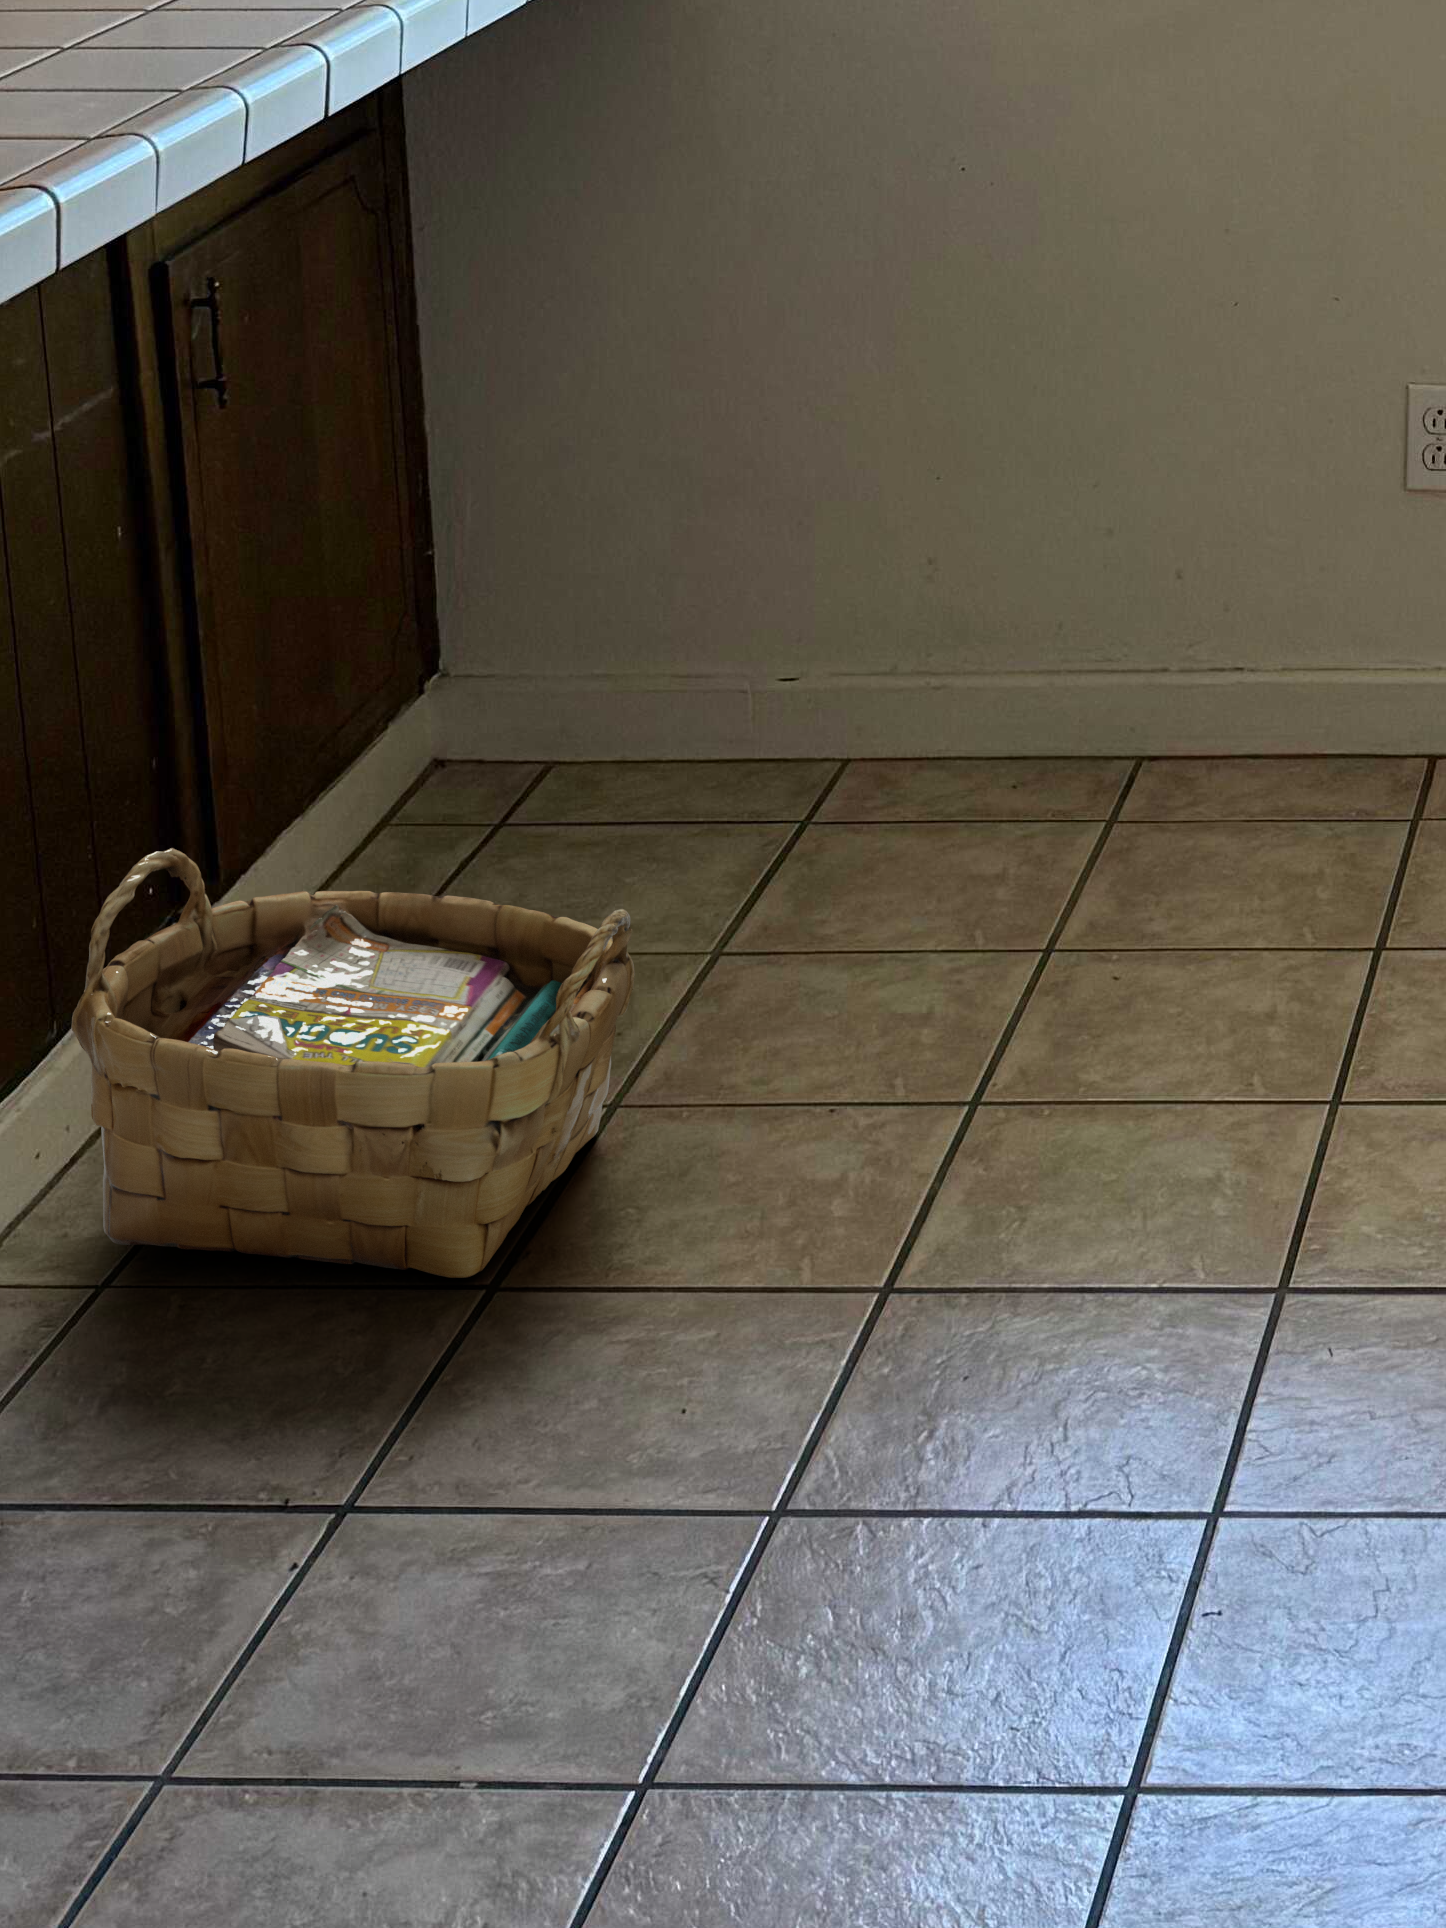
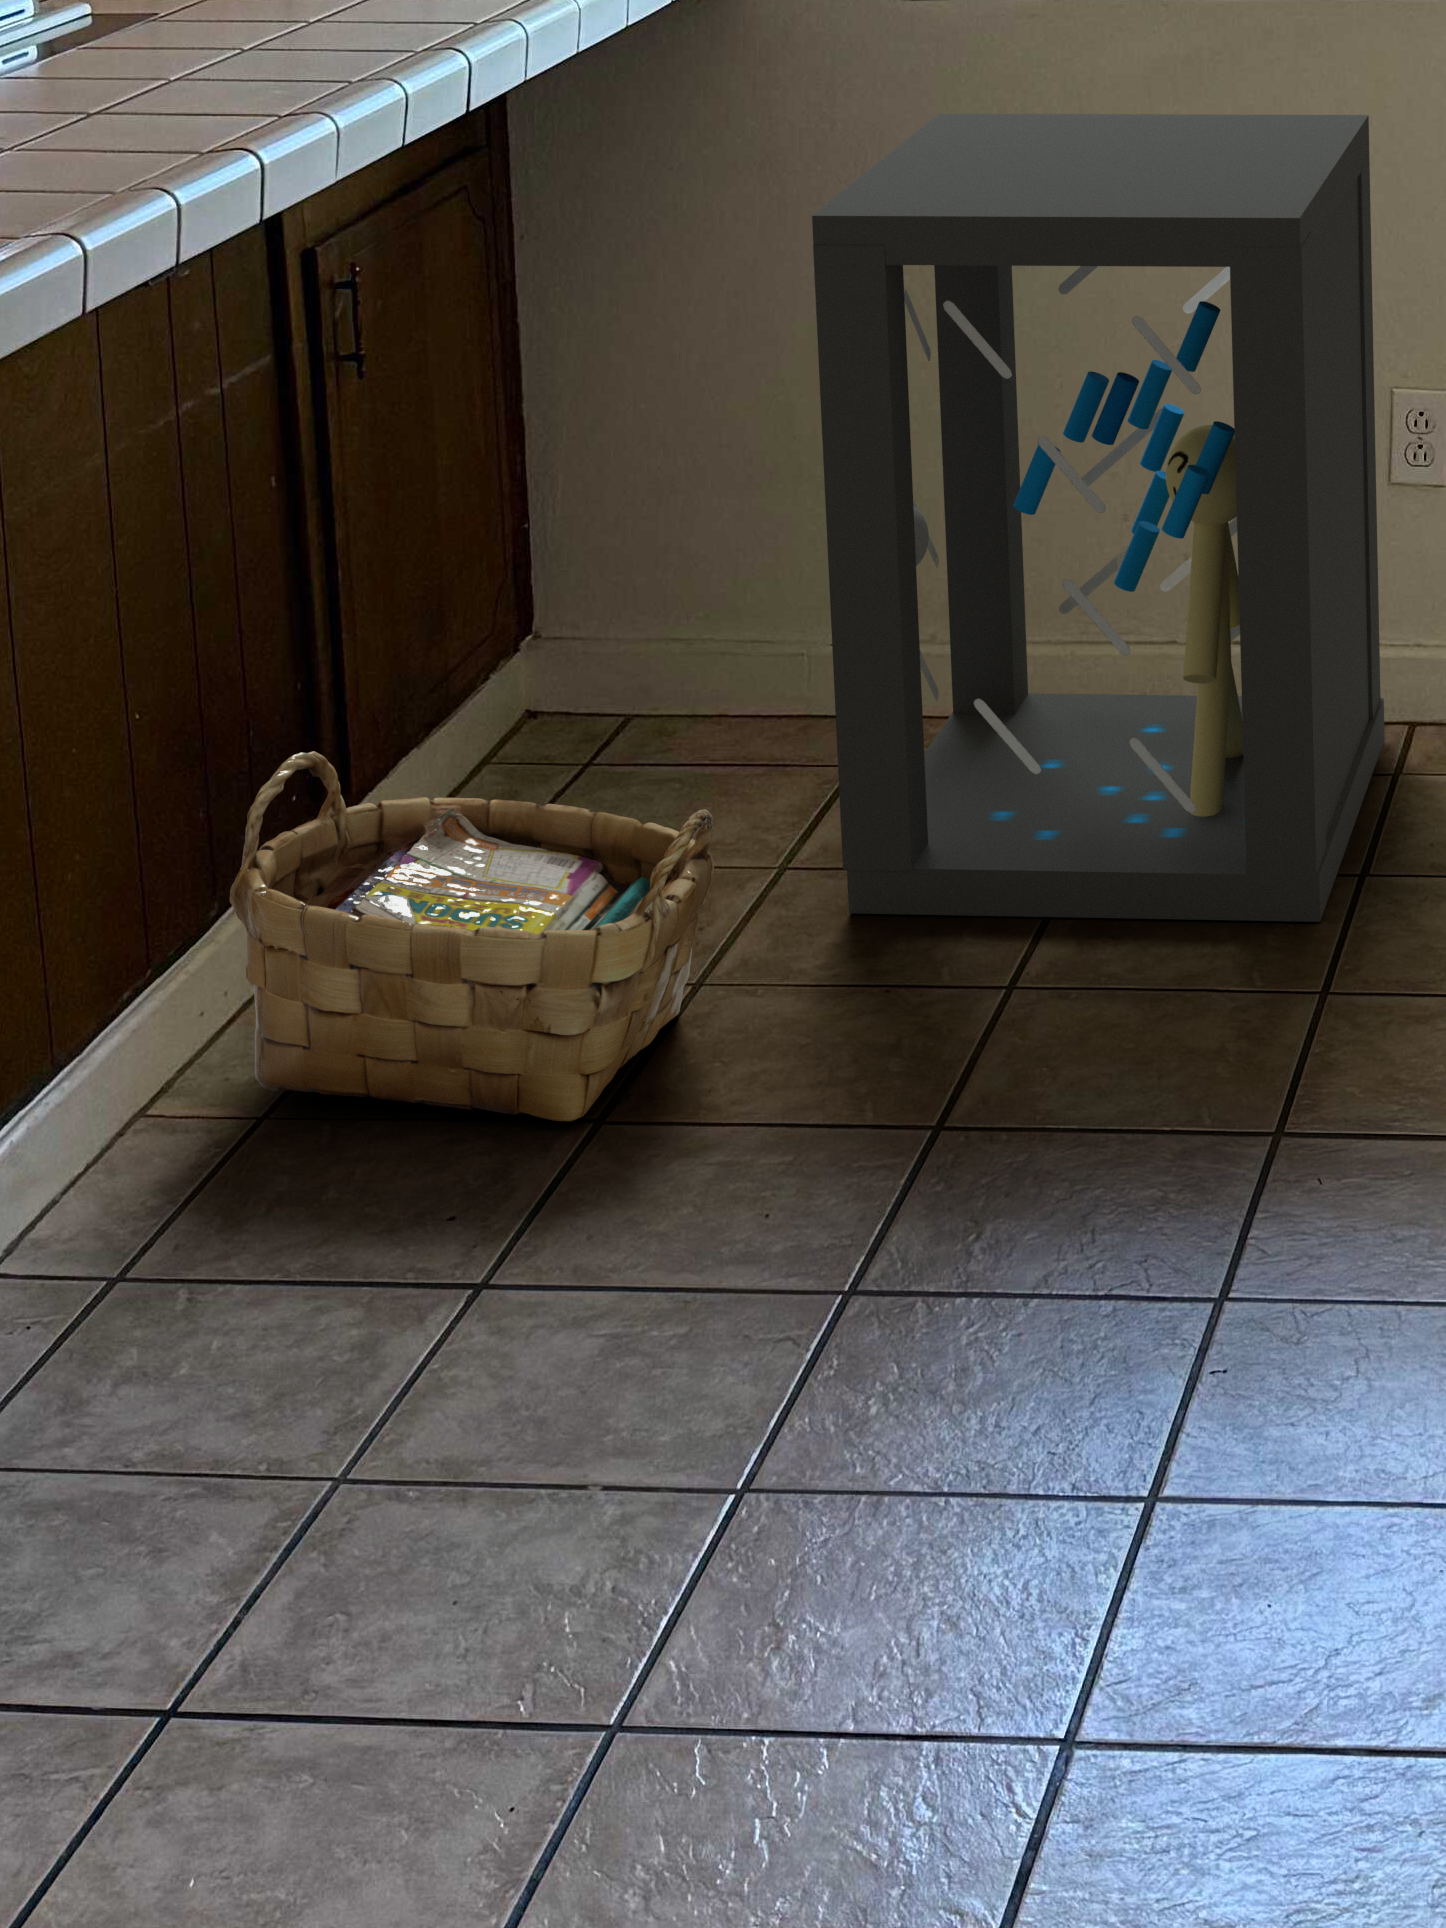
storage cabinet: none [741,88,1394,1002] -> present [812,114,1385,922]

